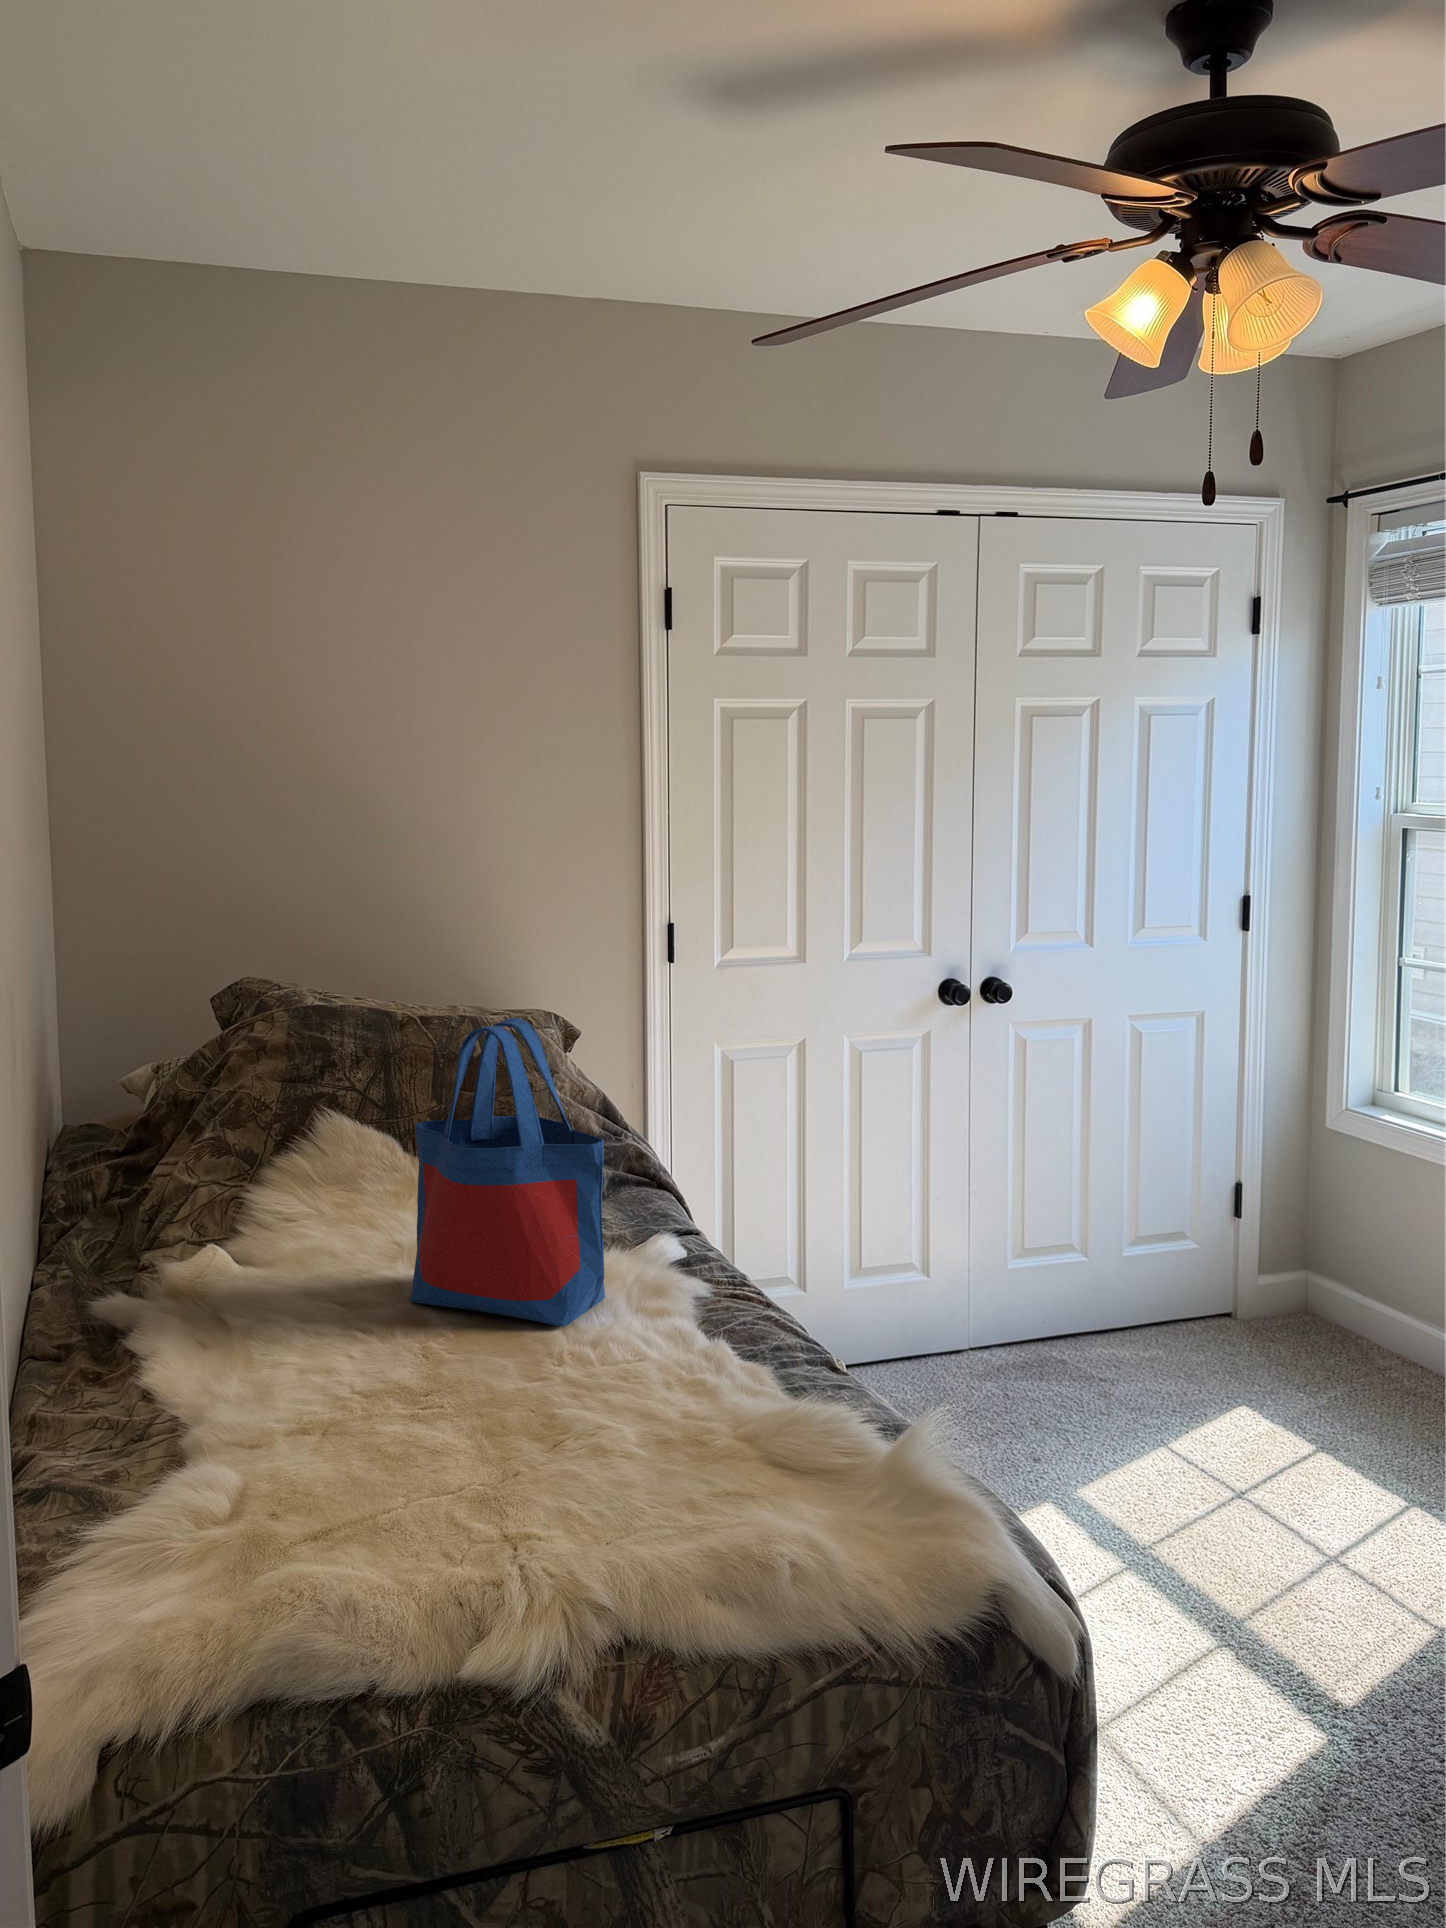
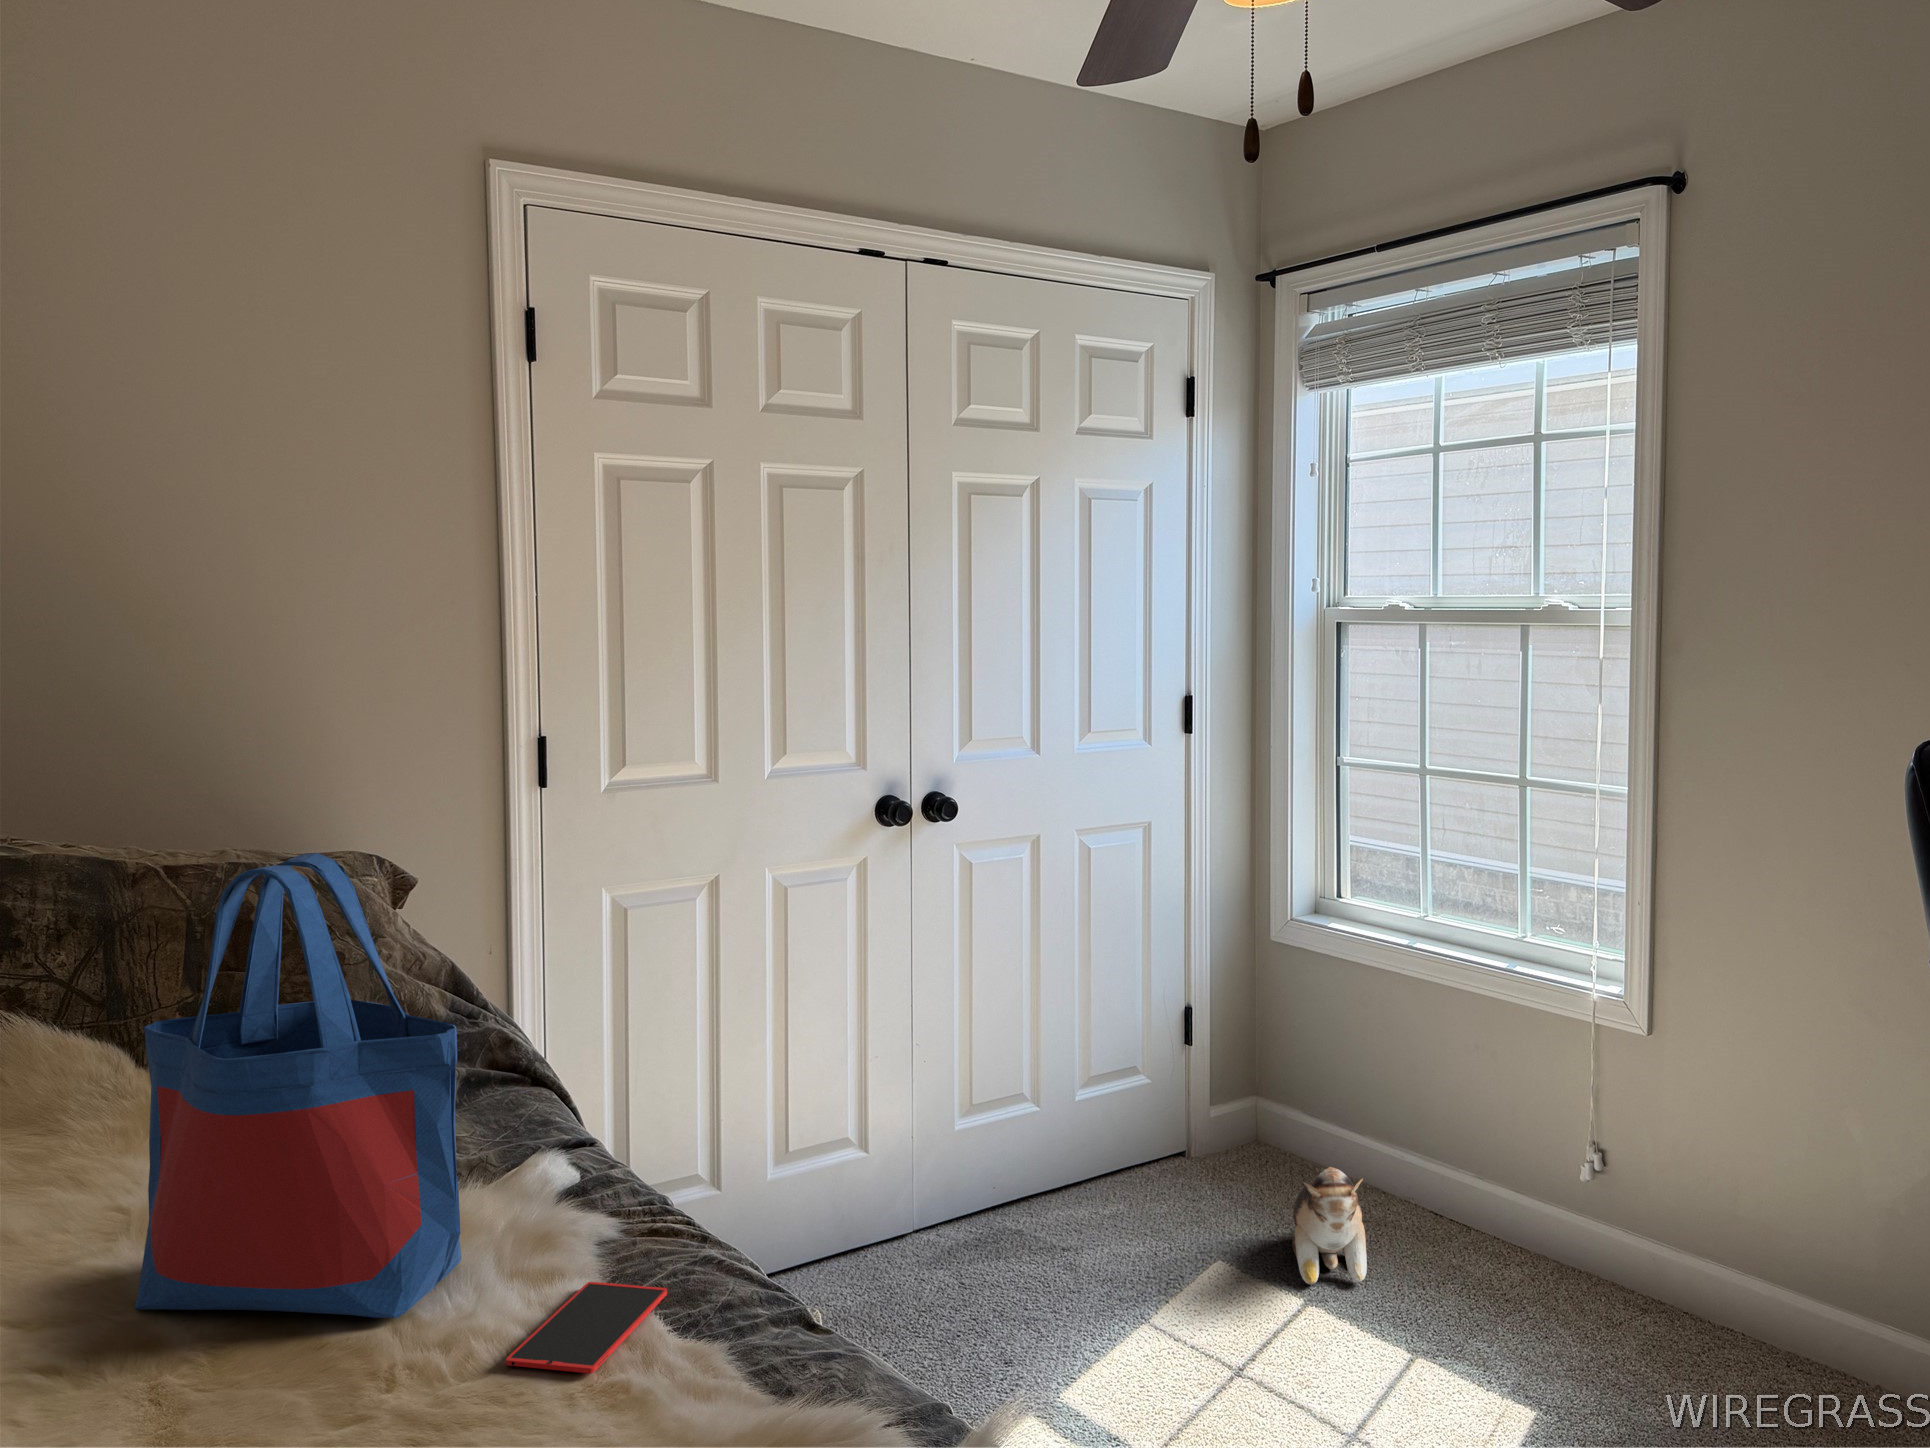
smartphone: none [630,1320,737,1374] -> present [506,1282,667,1373]
plush toy: none [1315,1332,1386,1438] -> present [1292,1167,1367,1284]

